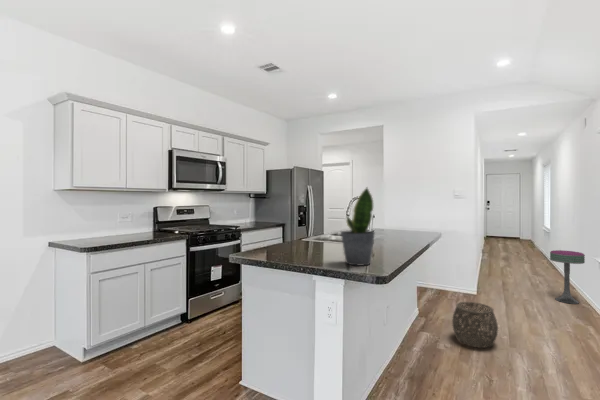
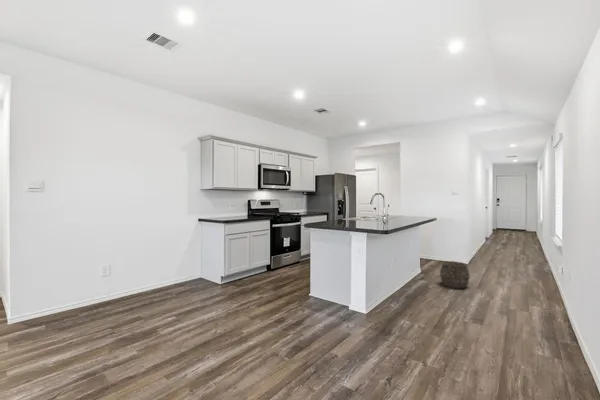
potted plant: present [341,188,374,266] -> none [365,186,383,227]
bar stool: present [550,250,585,304] -> none [524,233,549,271]

